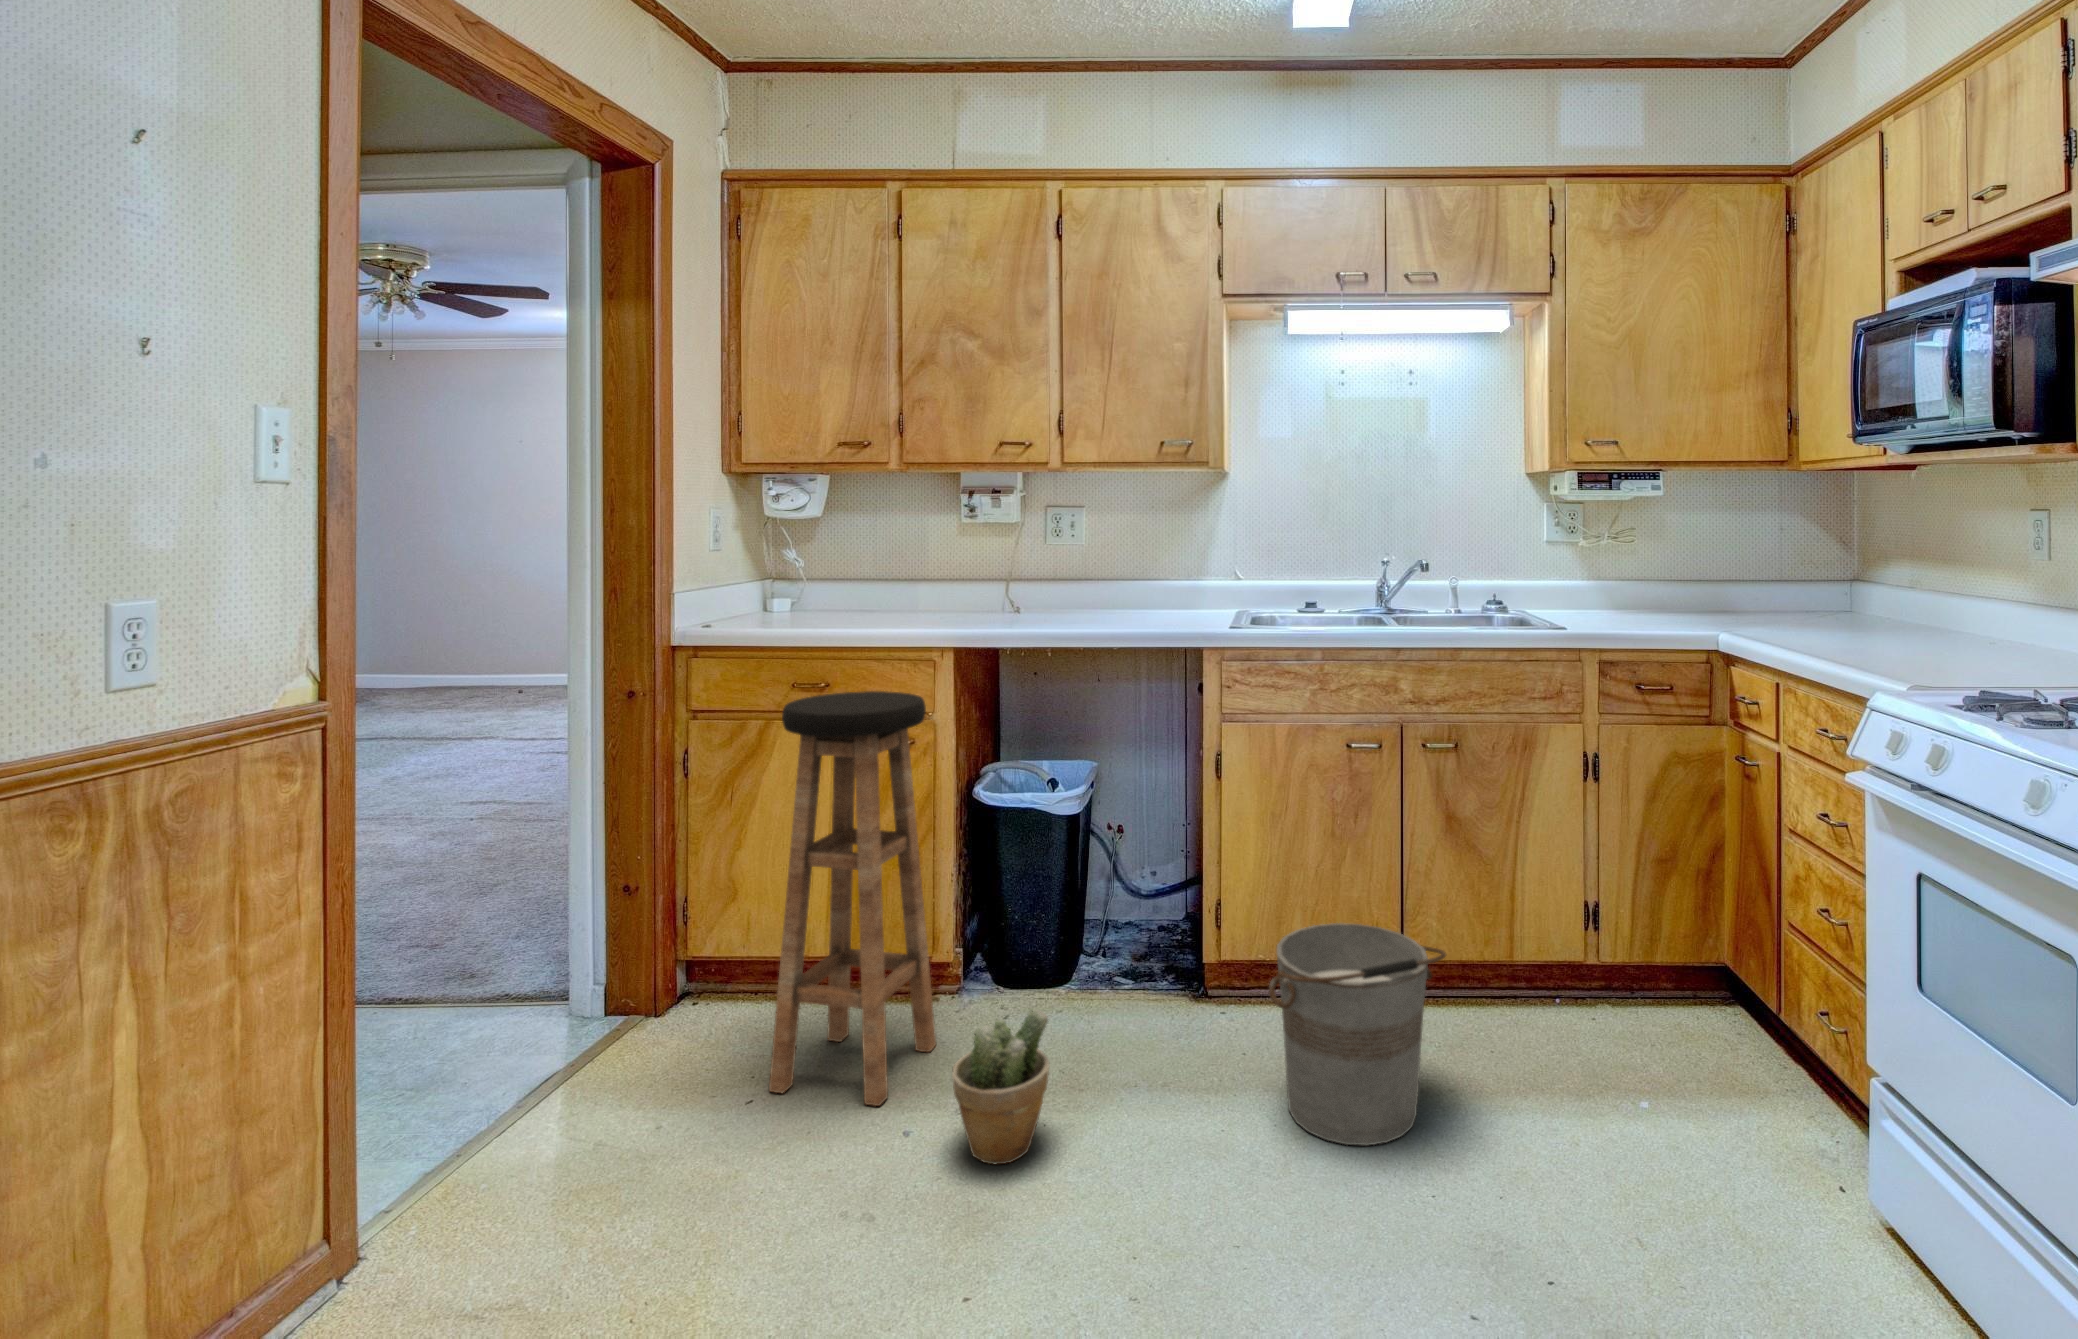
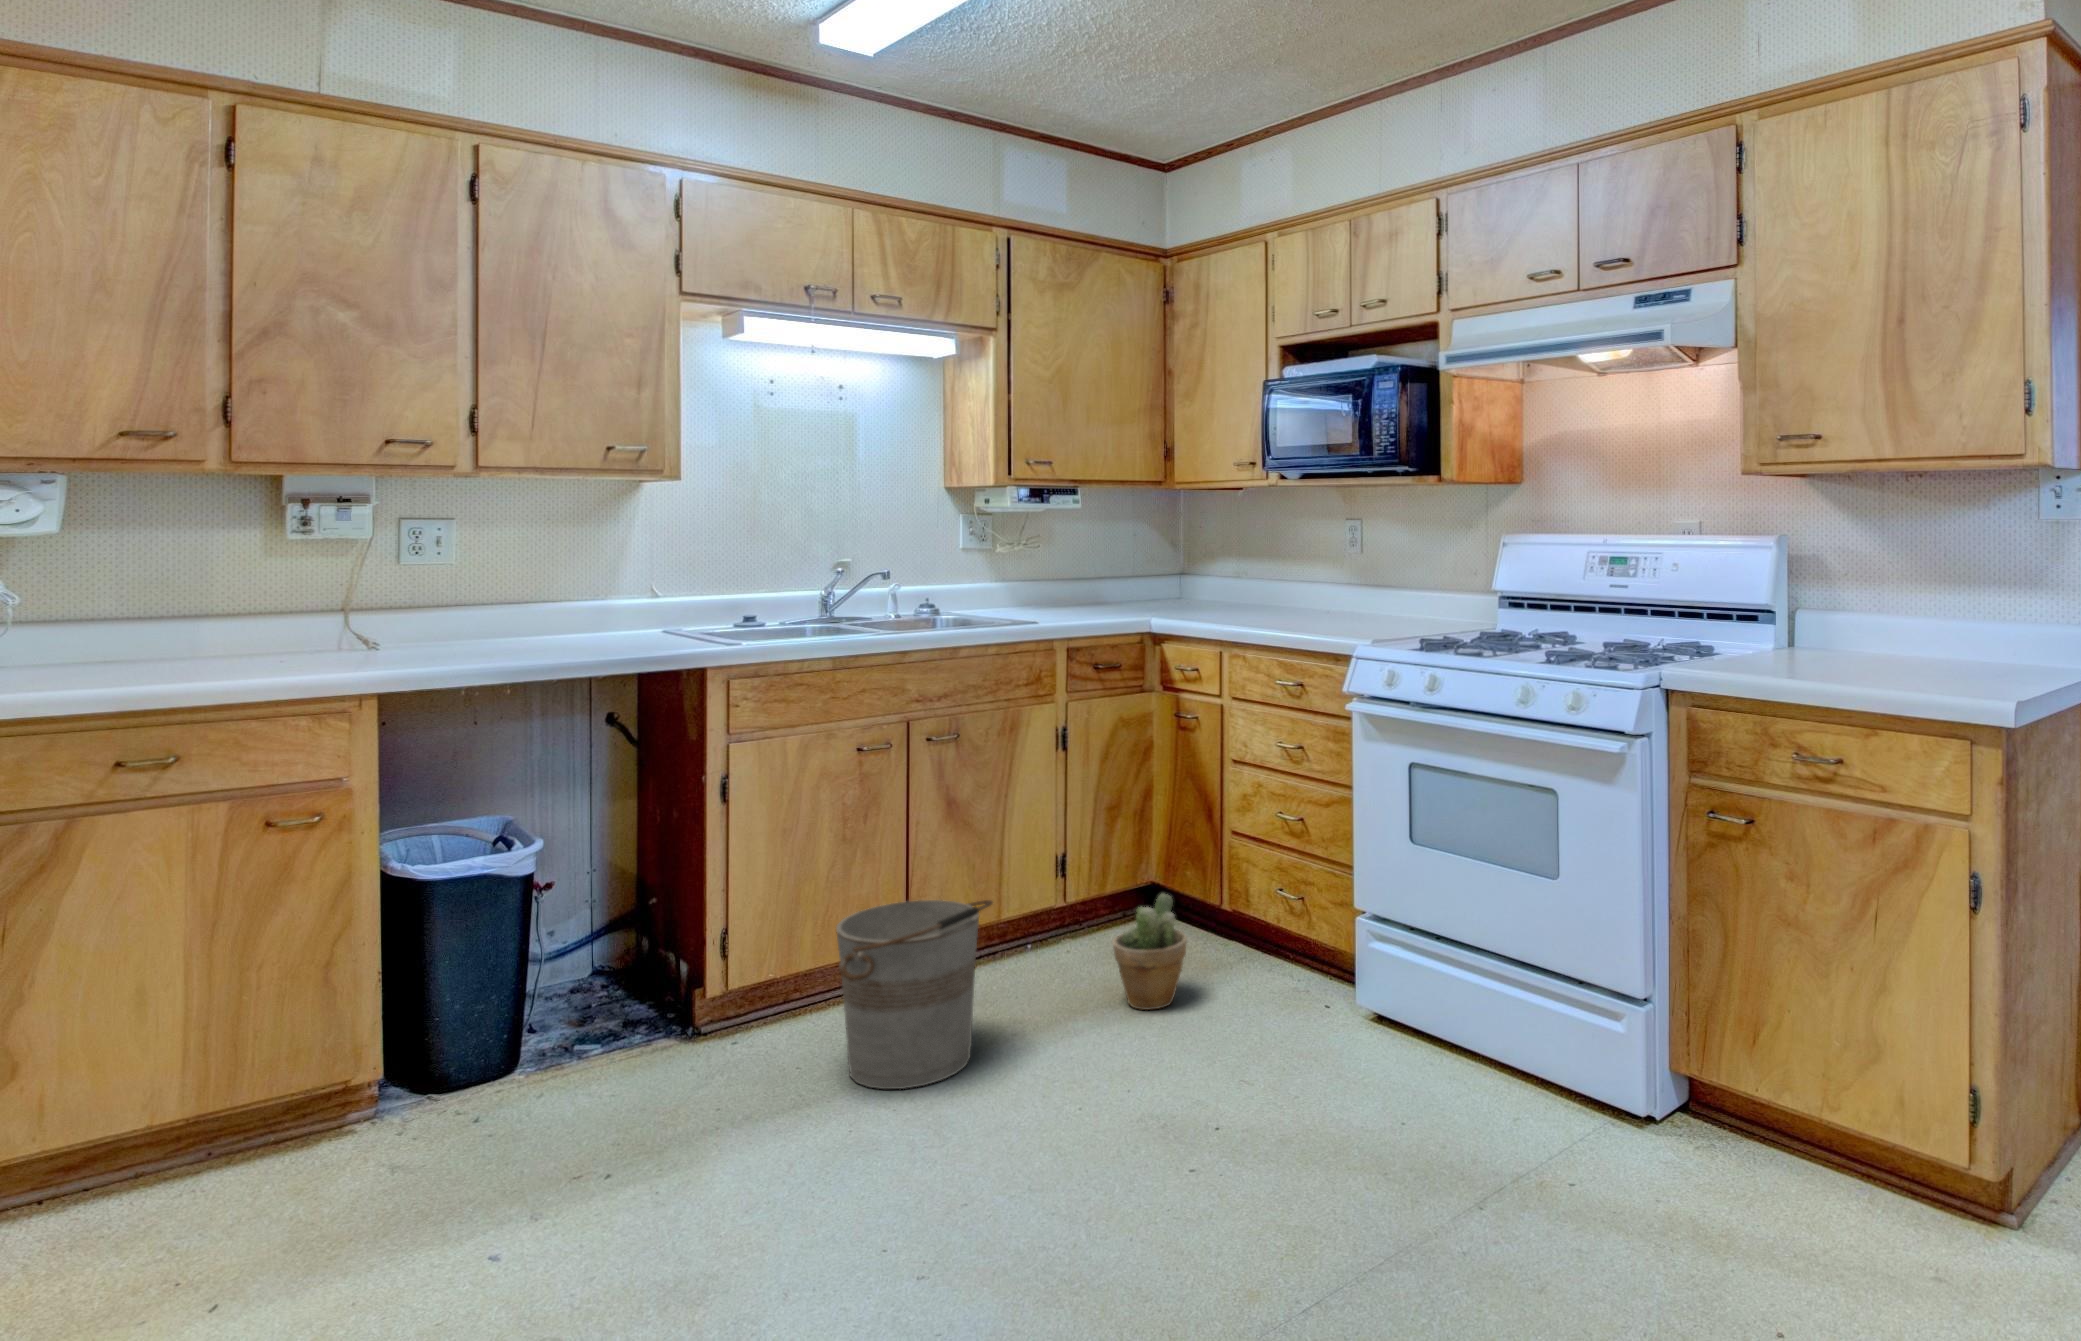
bar stool: present [769,691,936,1106] -> none [177,742,397,1275]
potted plant: present [952,1009,1049,1164] -> present [1112,894,1187,1010]

